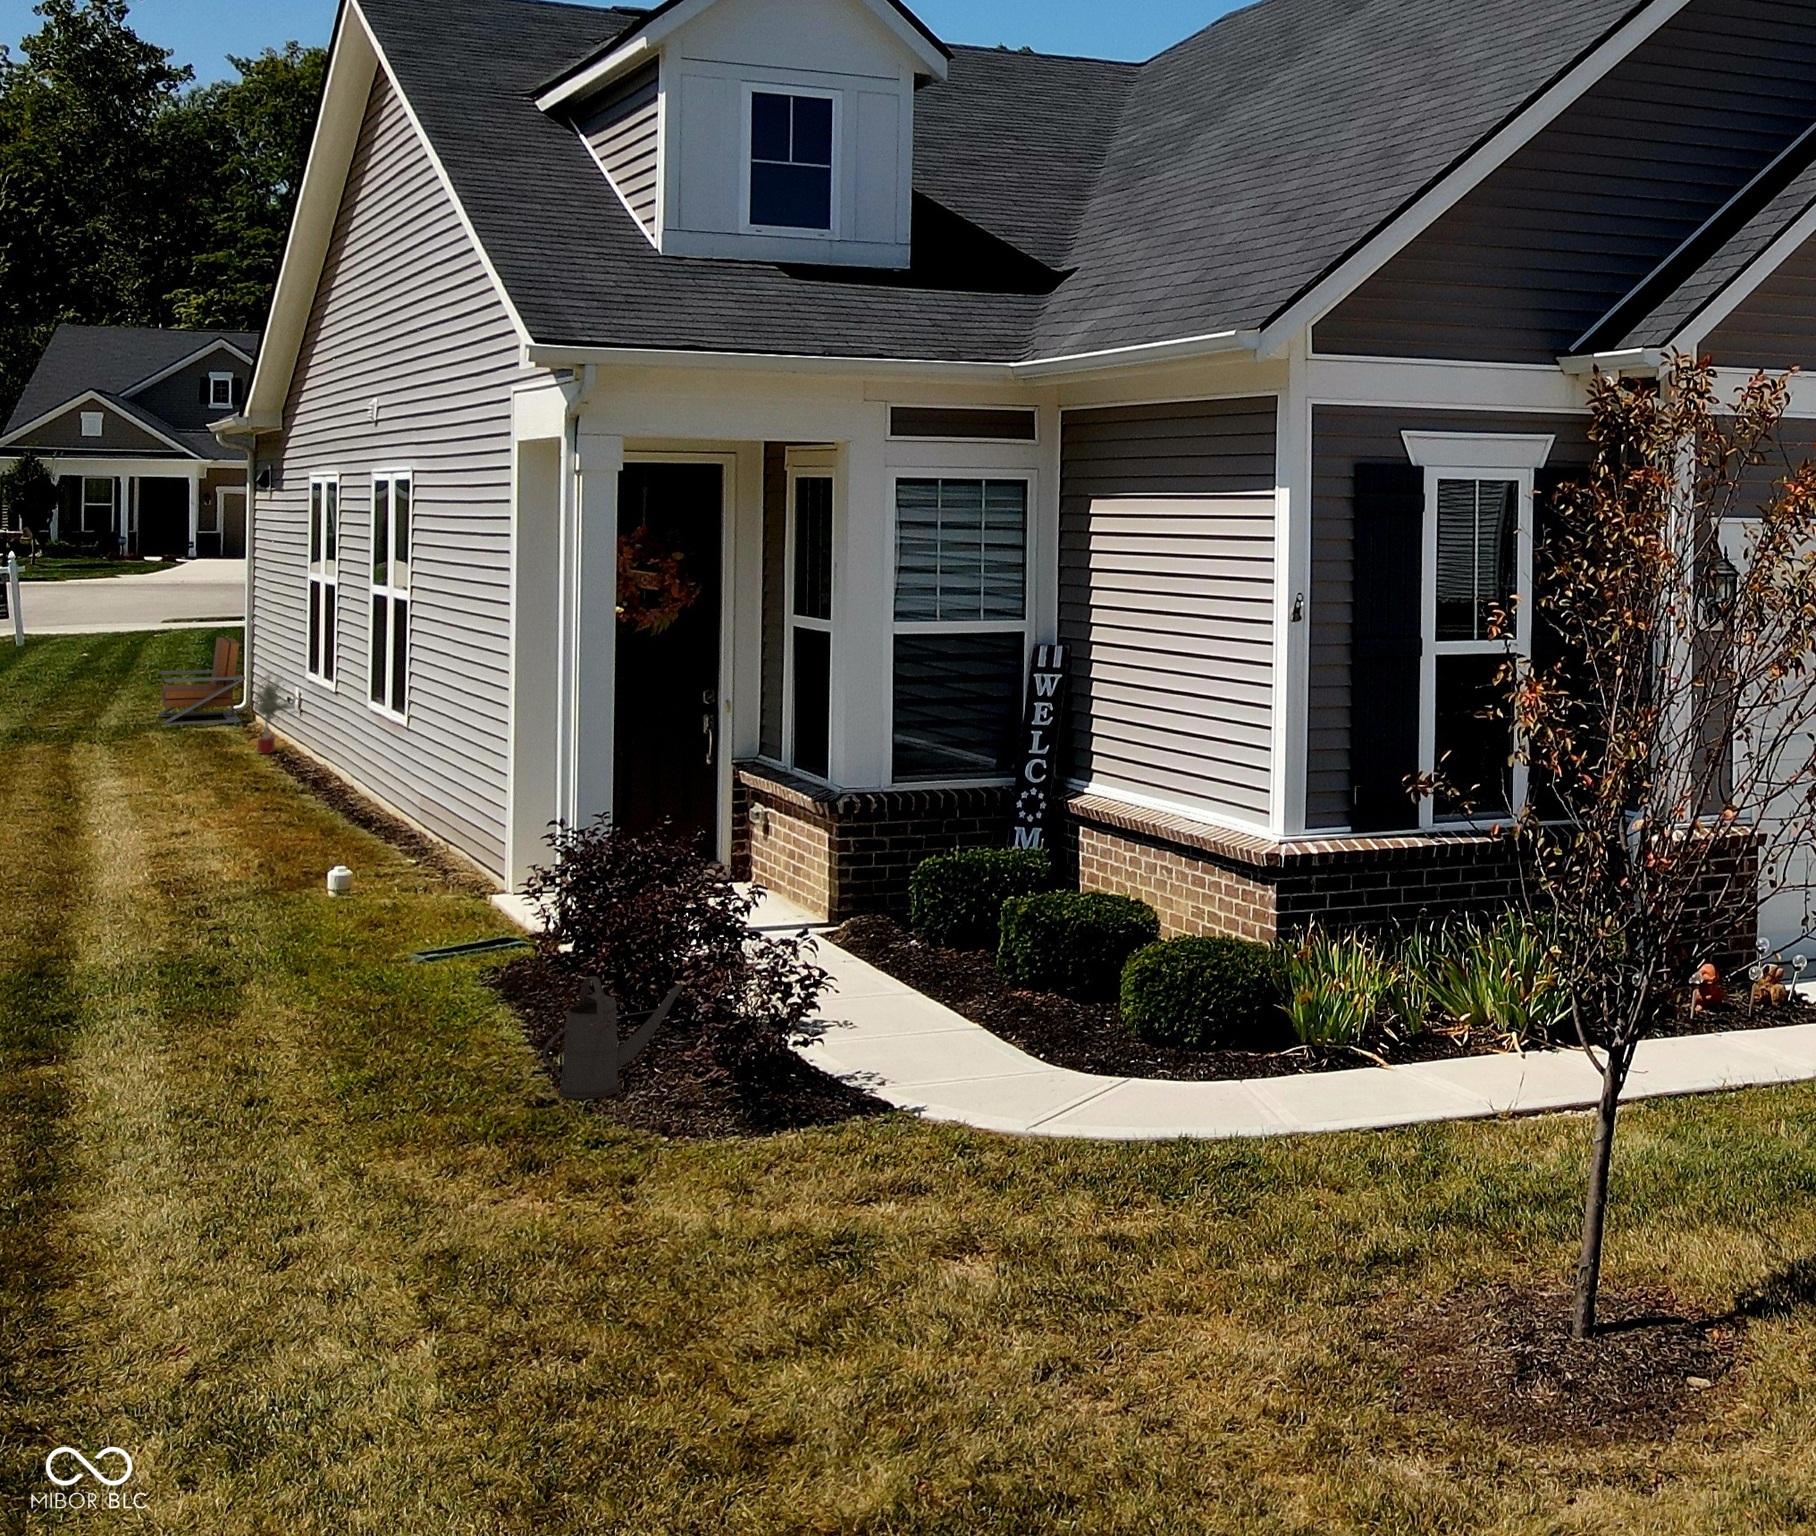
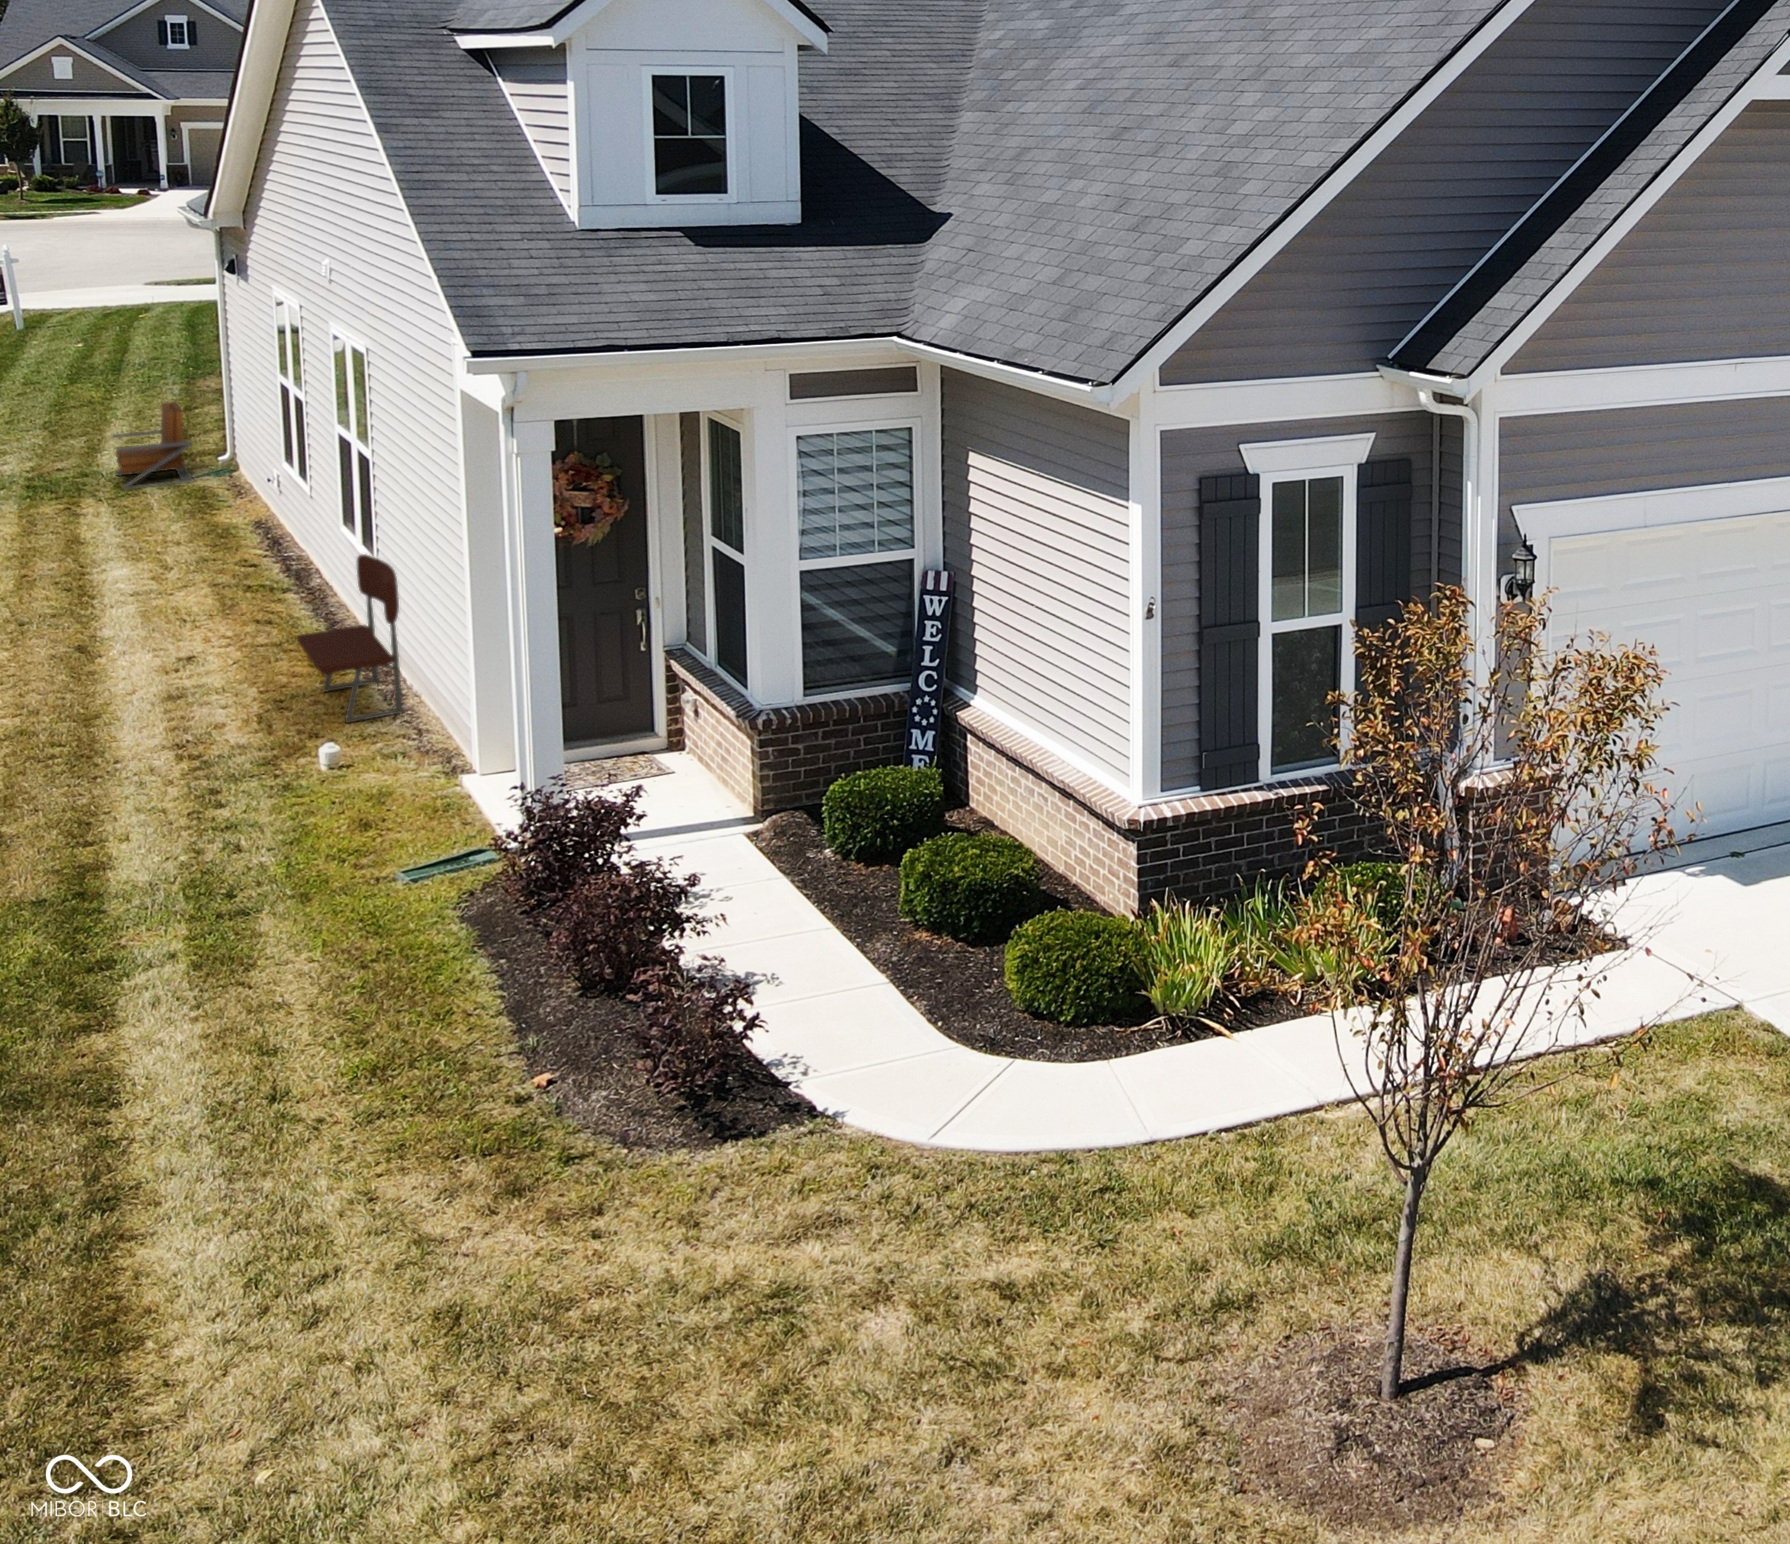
bench: none [327,673,443,849] -> present [297,554,405,723]
potted tree: present [253,675,298,754] -> none [205,467,251,539]
watering can: present [543,976,683,1099] -> none [541,1002,652,1112]

